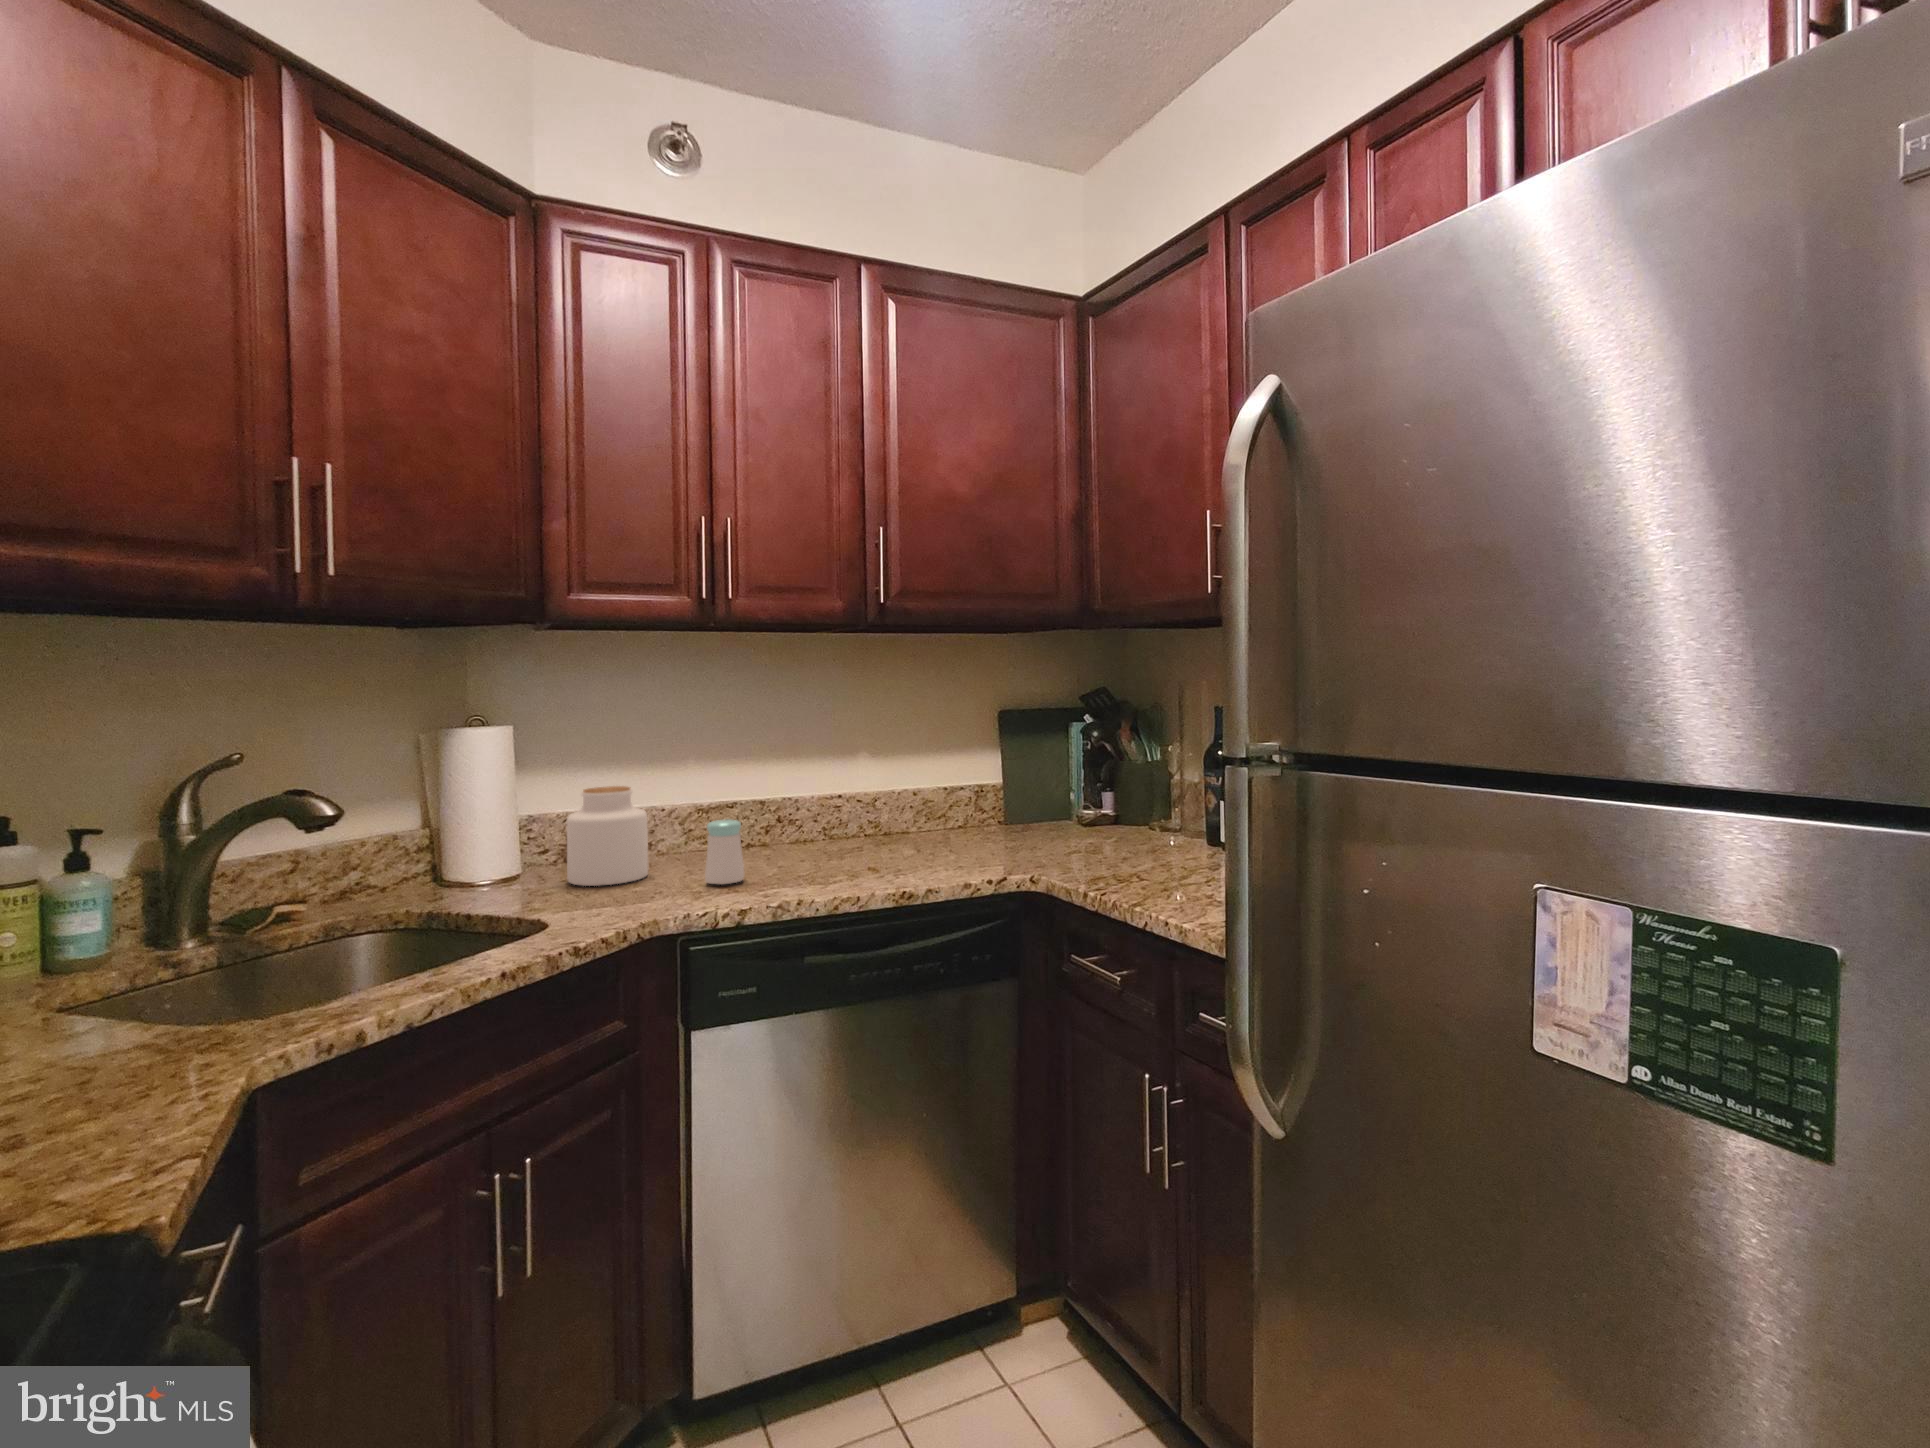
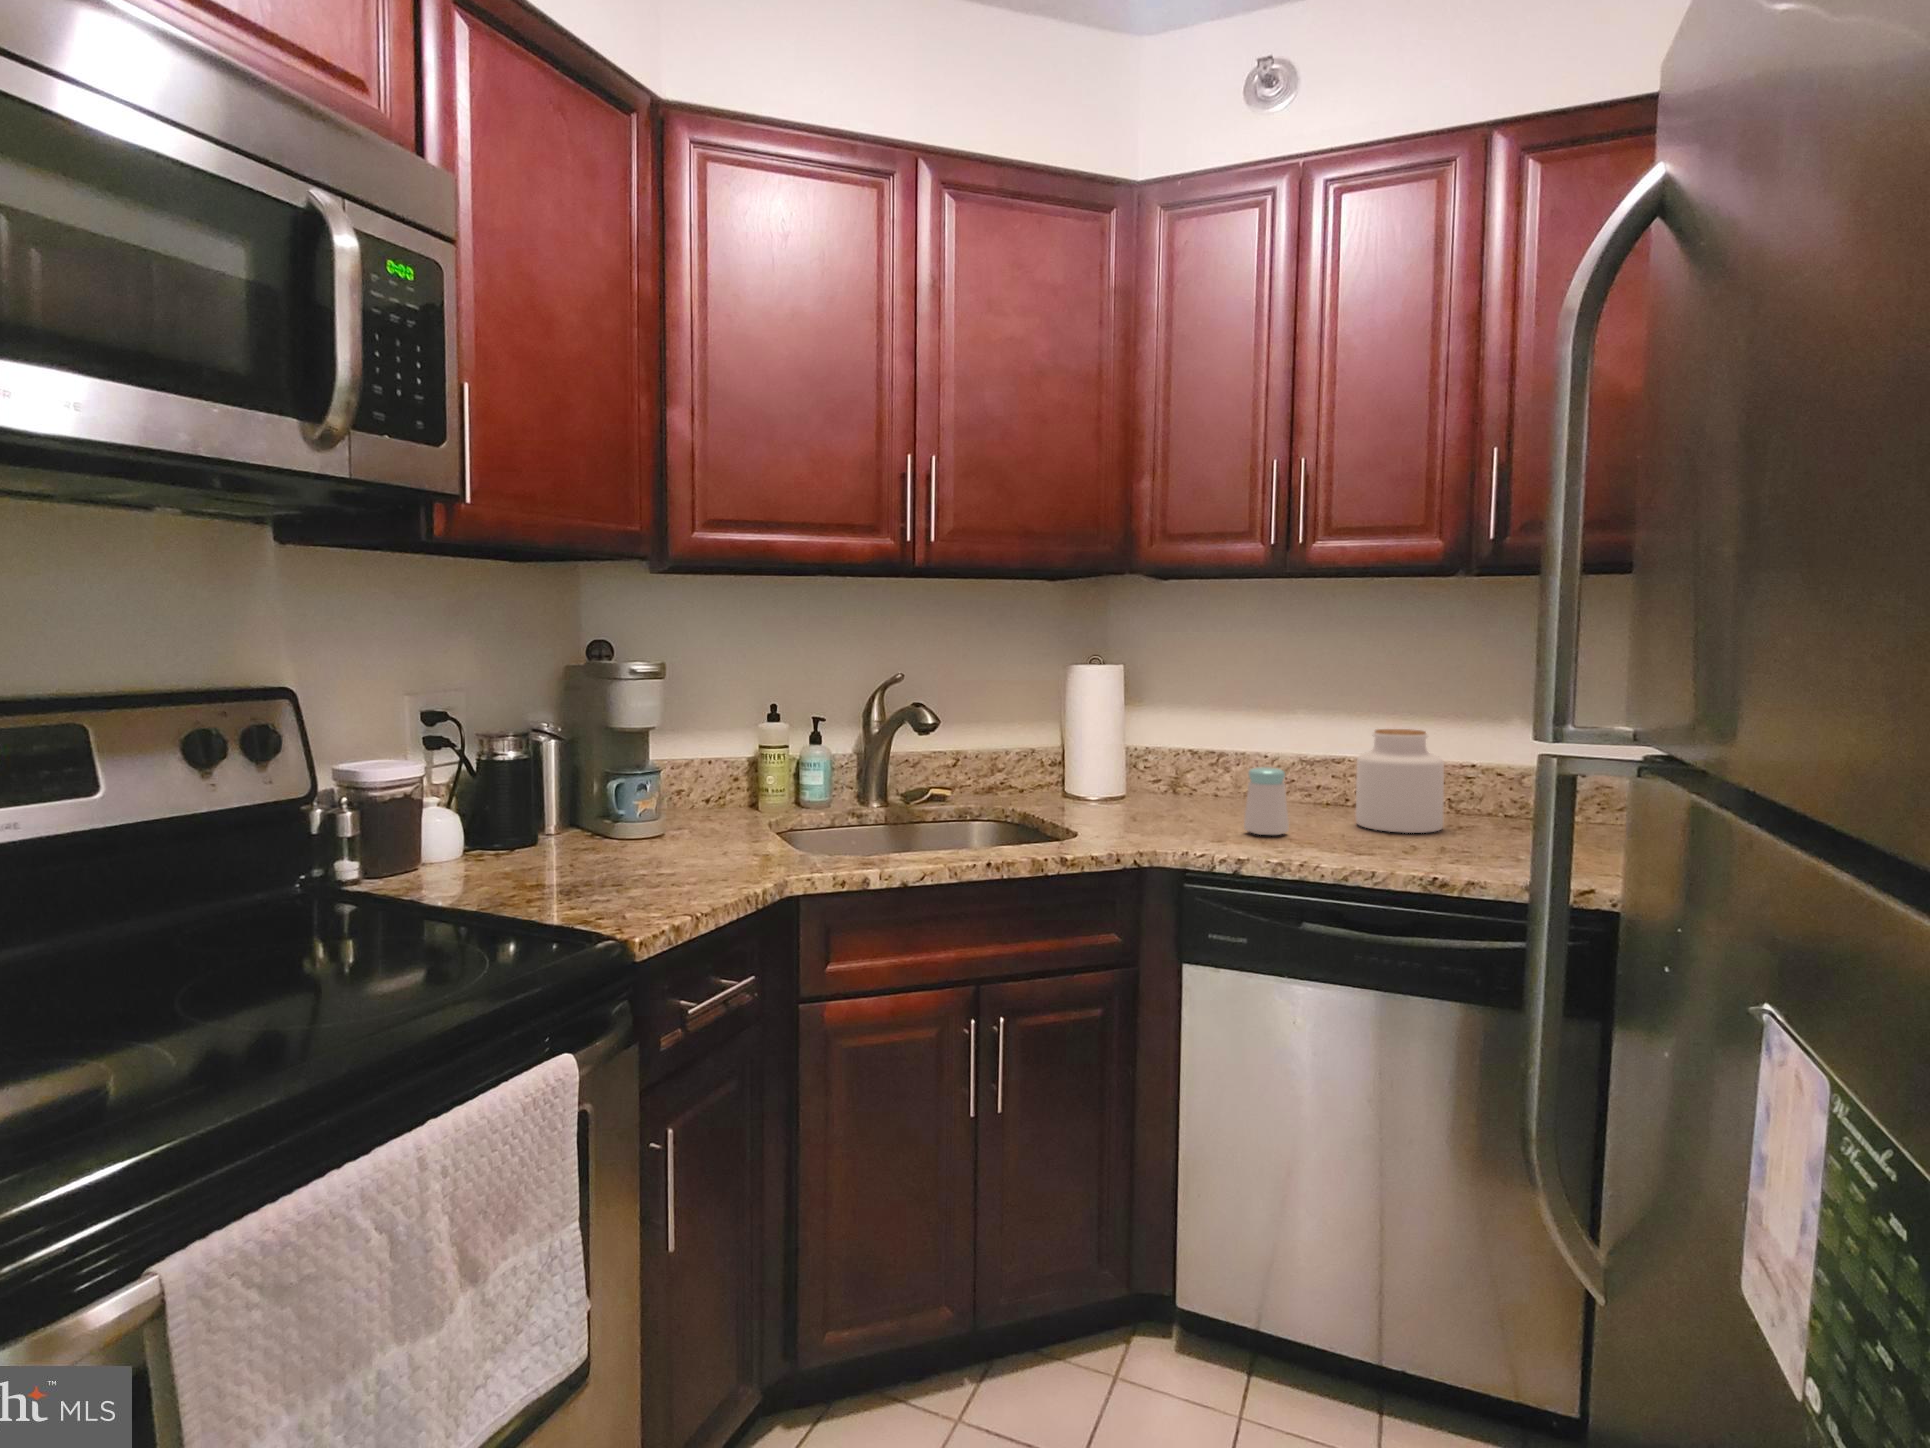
jar: present [567,786,648,886] -> present [1356,729,1444,833]

